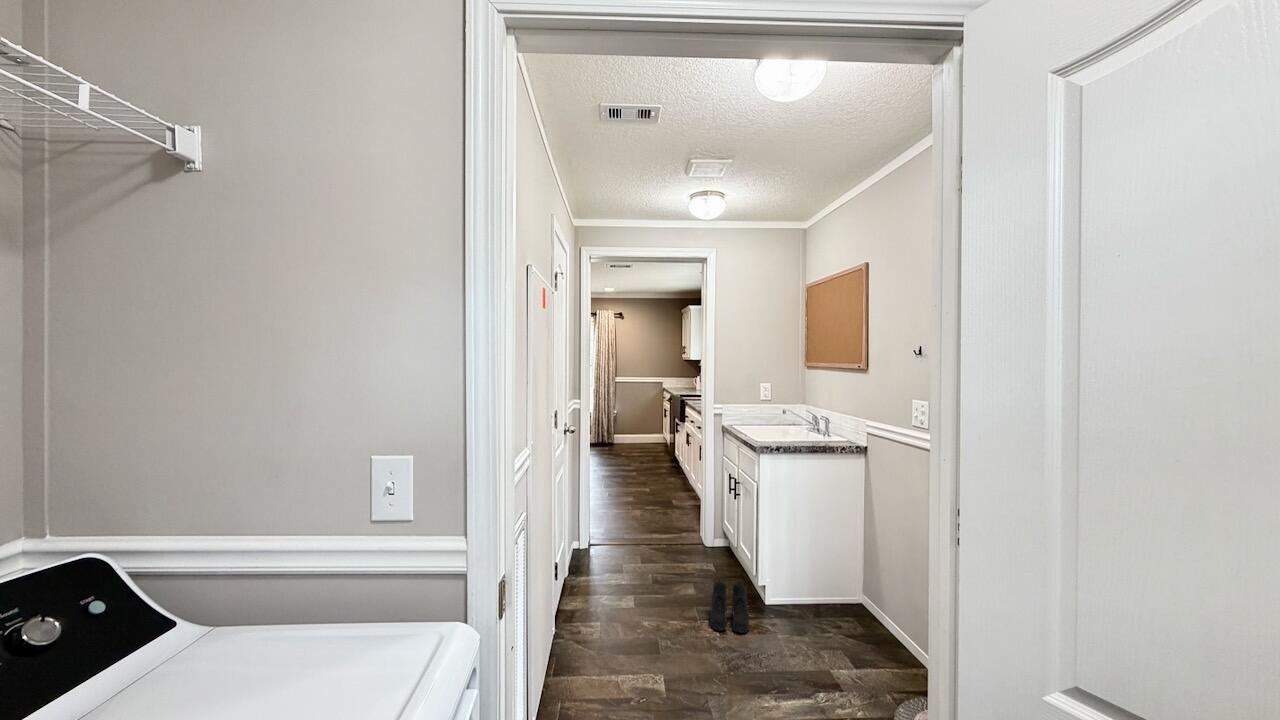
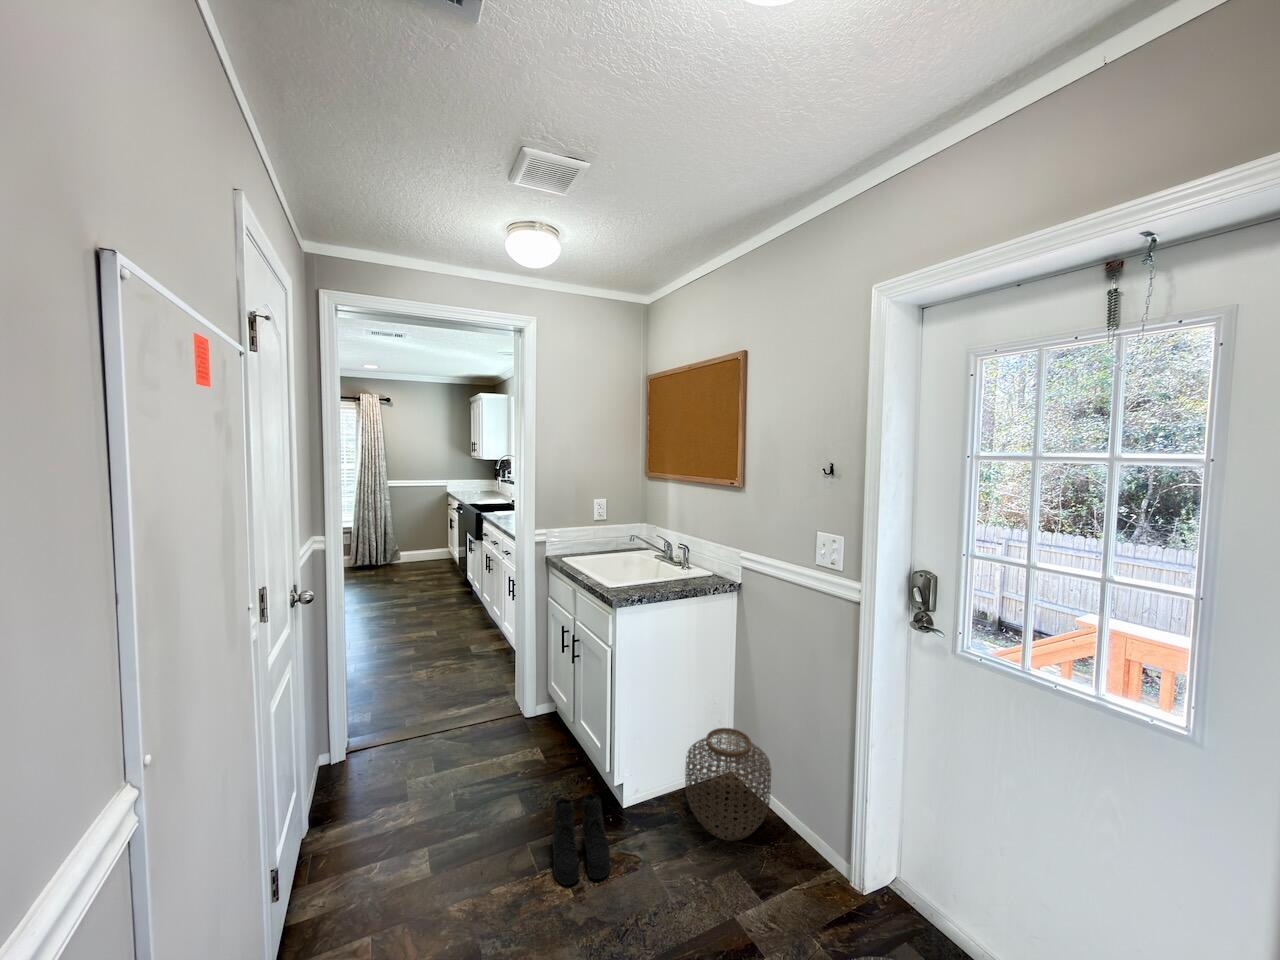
woven basket: none [812,555,883,640] -> present [685,728,771,841]

